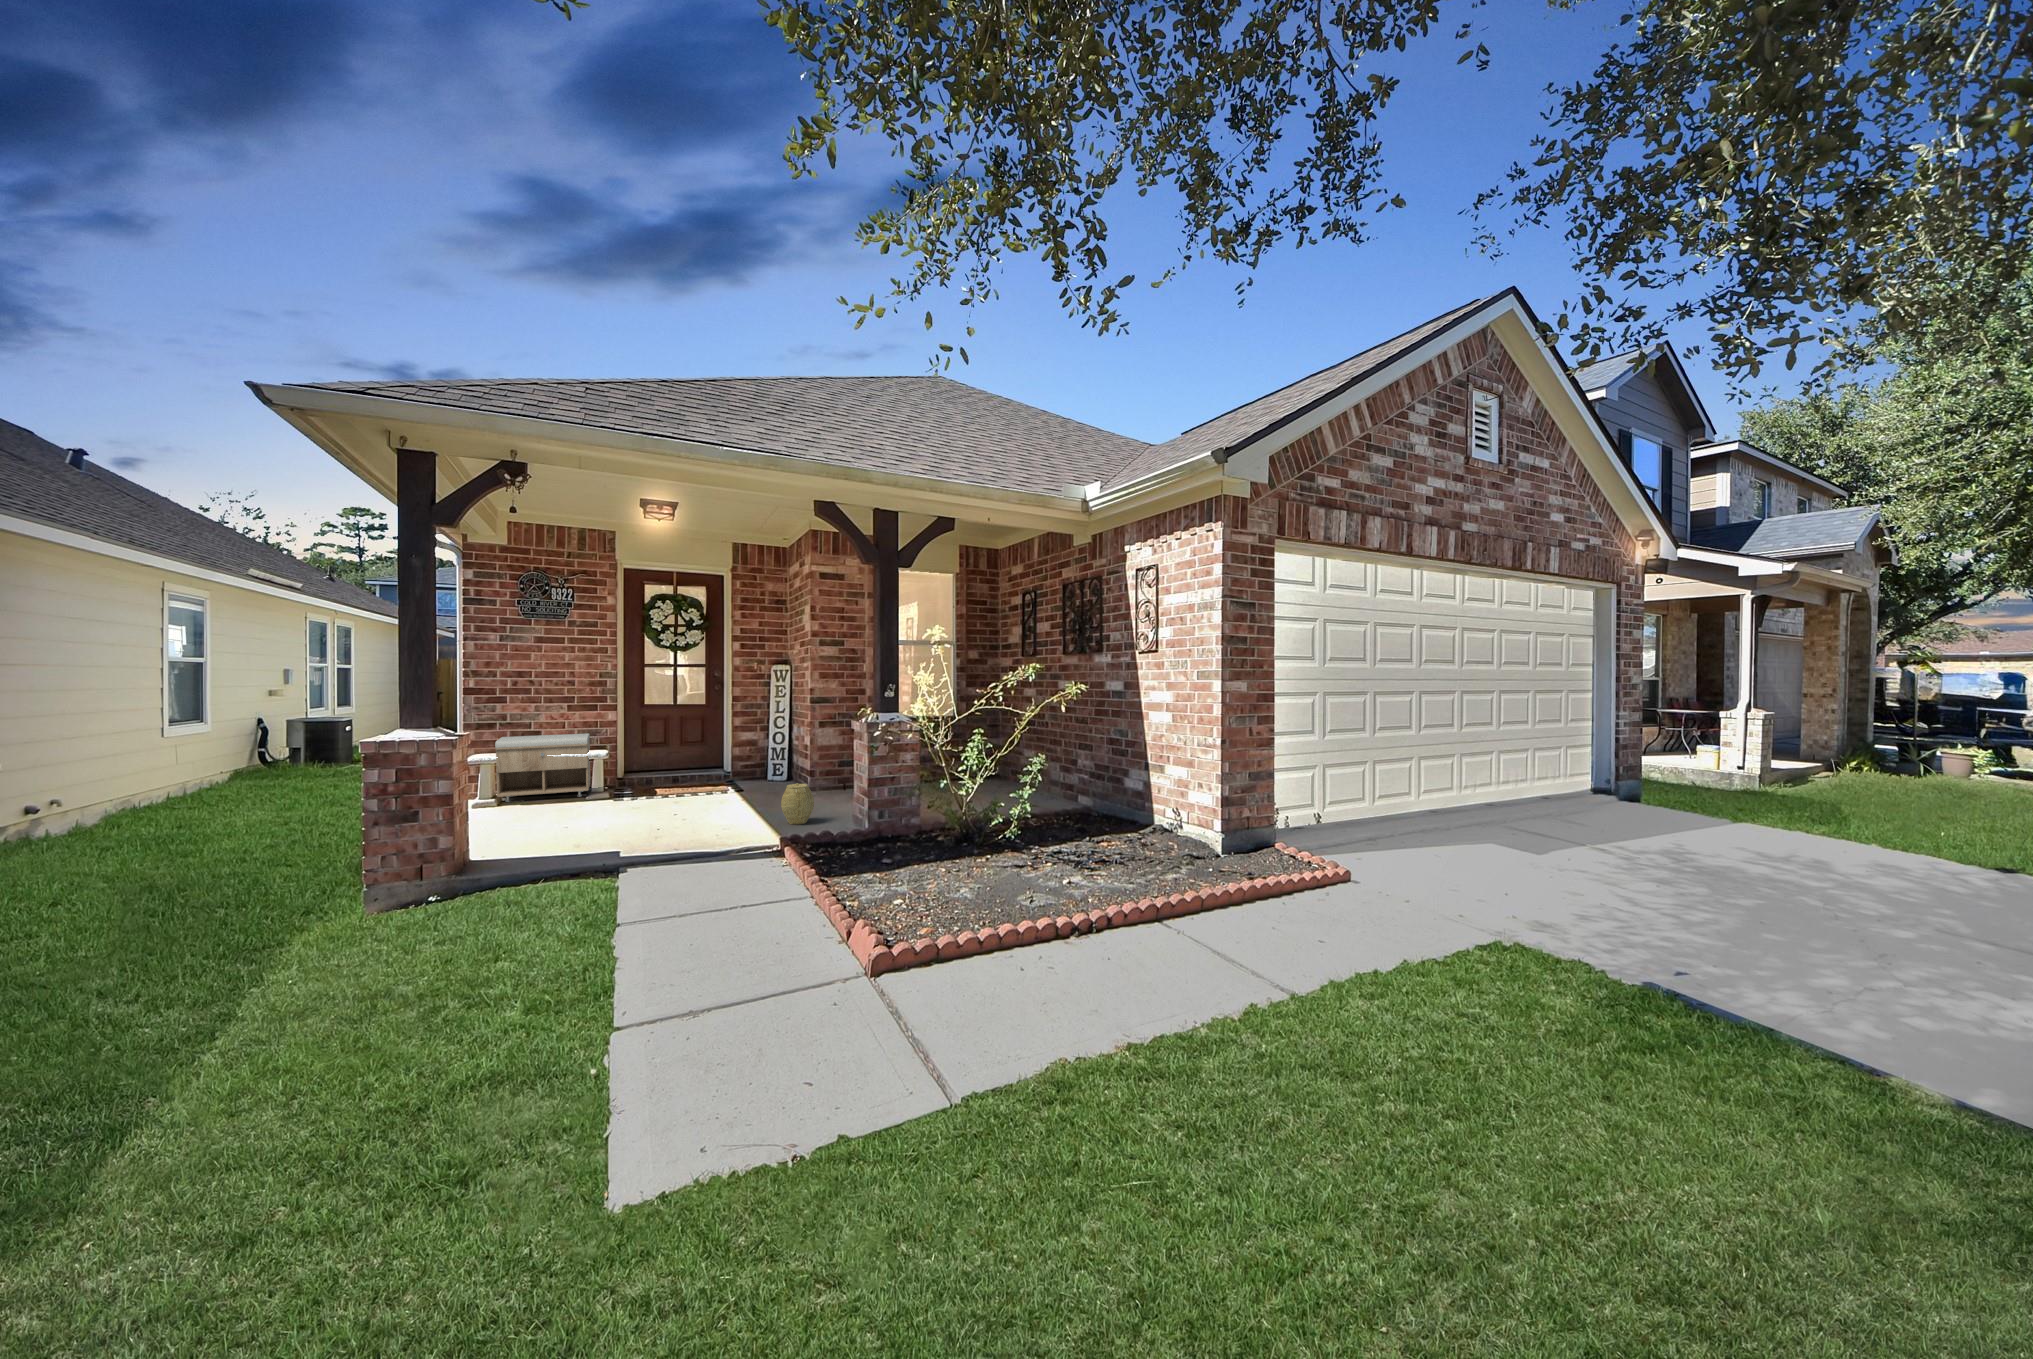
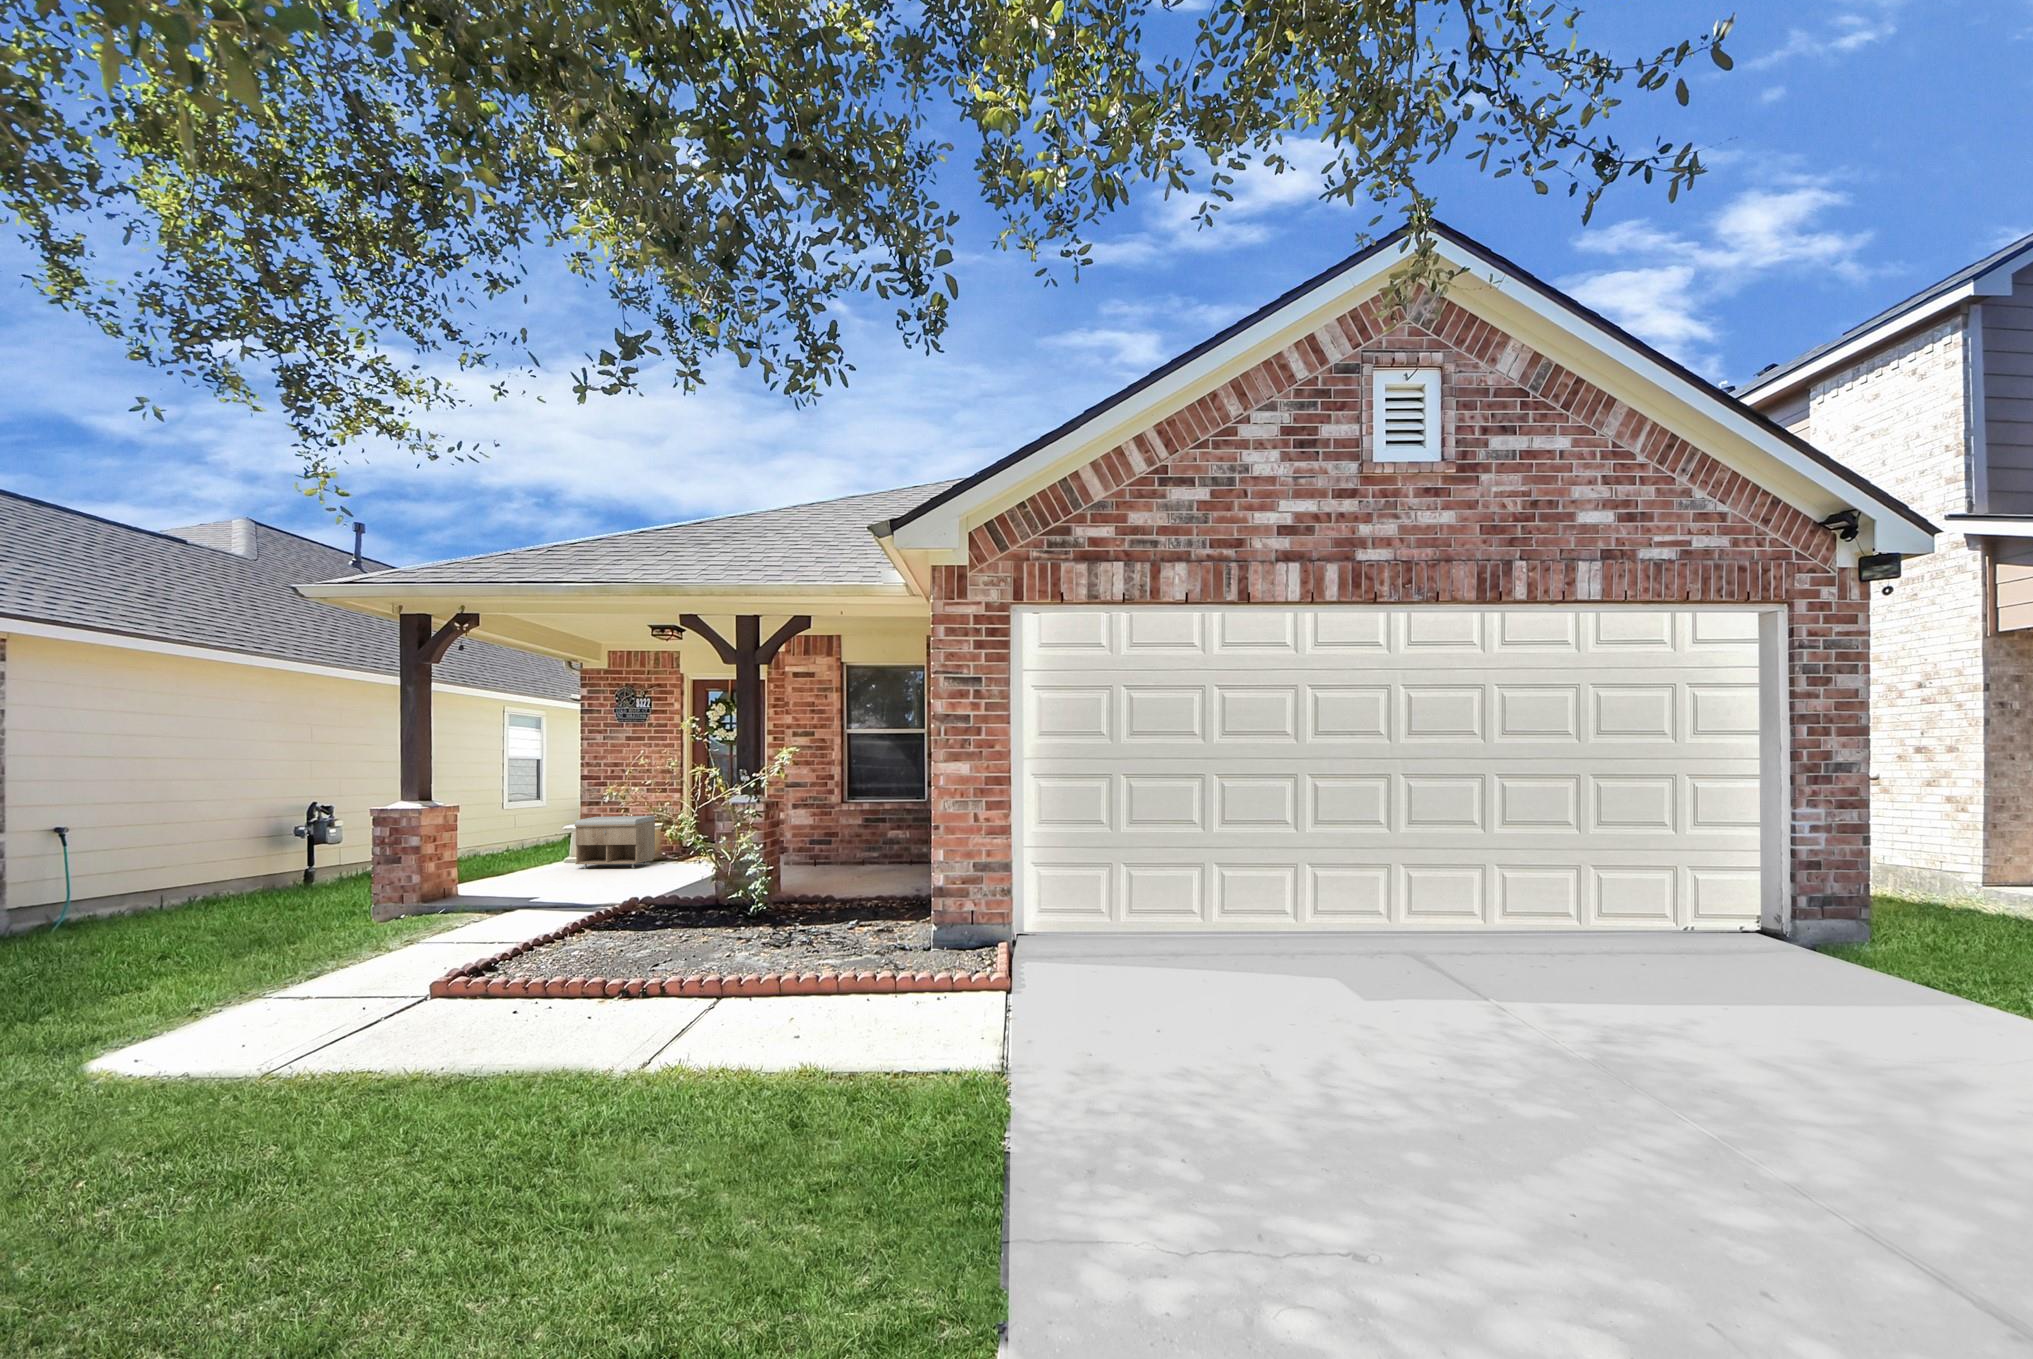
woven basket: present [781,783,814,824] -> none [671,866,702,904]

